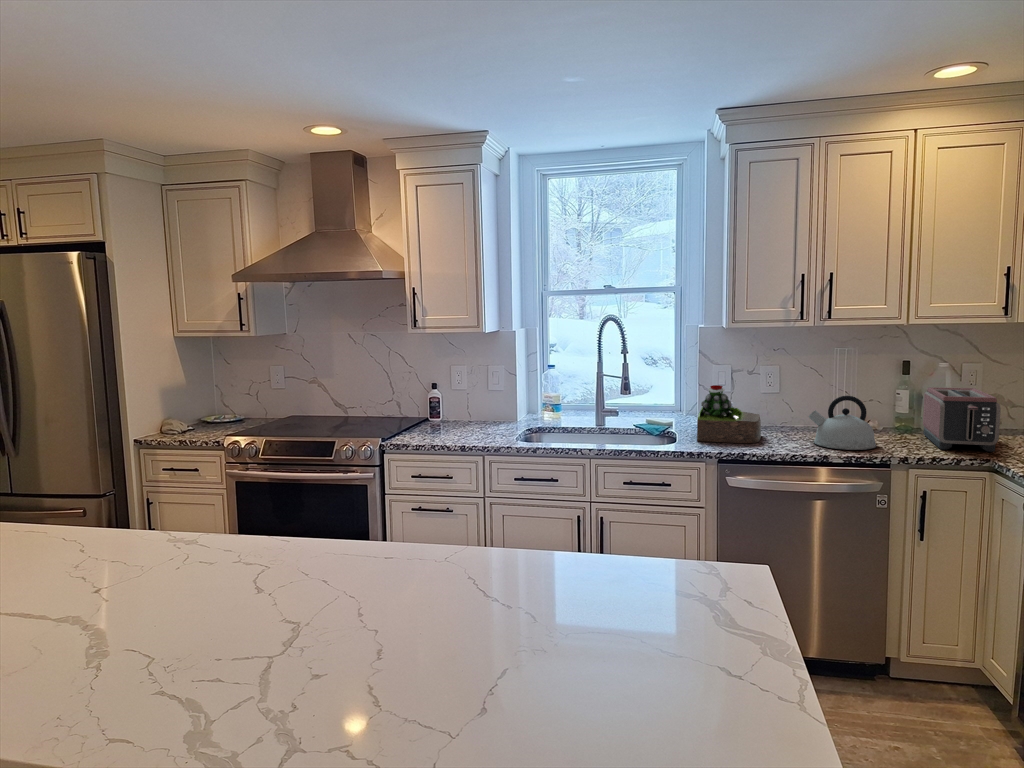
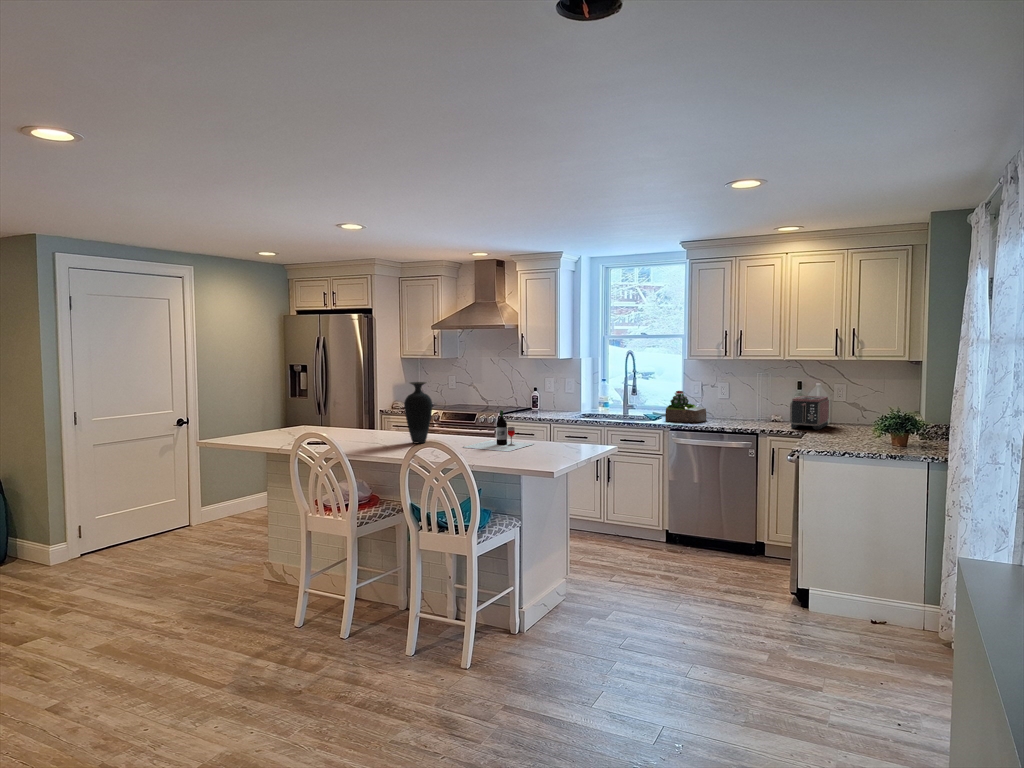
kettle: present [809,396,877,450] -> none [725,397,760,426]
vase: none [151,431,252,636] -> present [404,382,432,443]
wine bottle: none [368,509,579,677] -> present [464,410,533,451]

